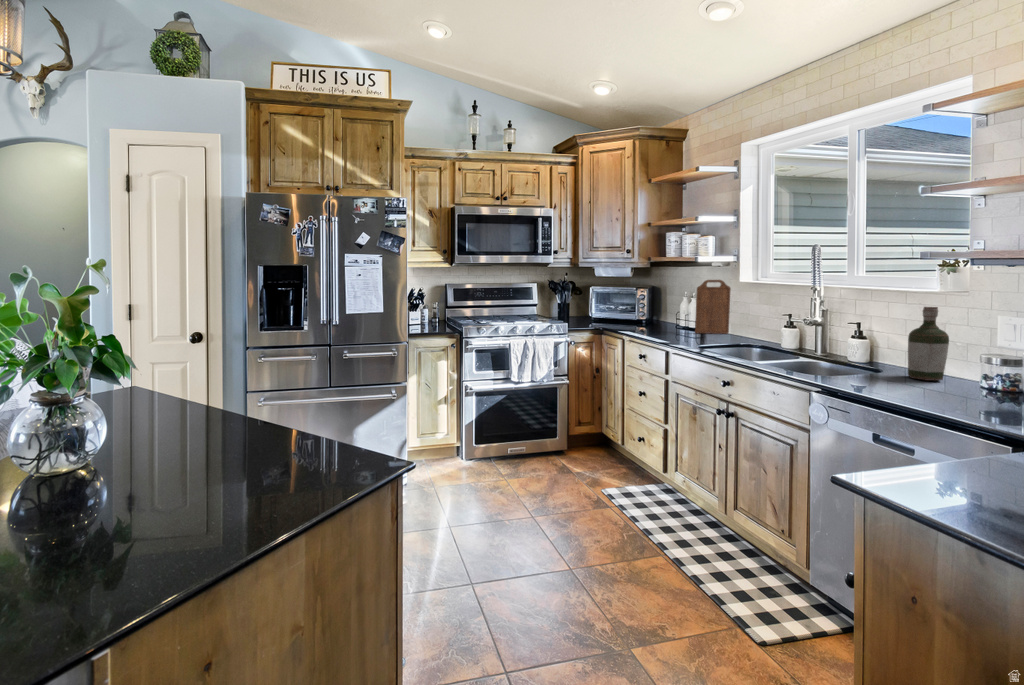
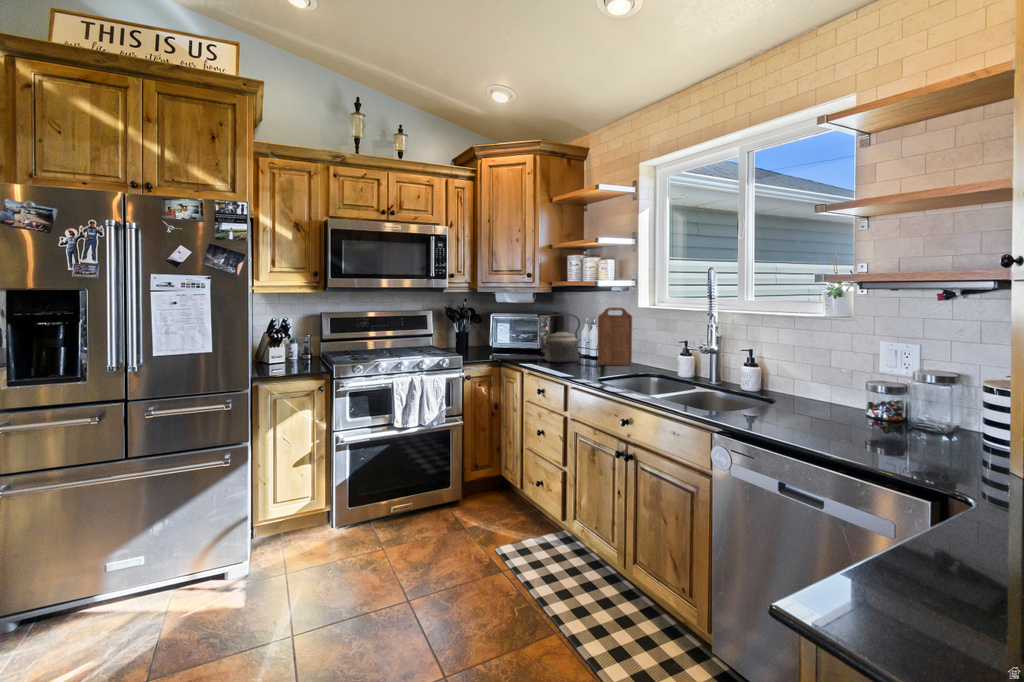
kettle: none [637,287,678,331] -> present [538,314,580,362]
bottle: present [908,307,949,381] -> none [795,341,830,418]

